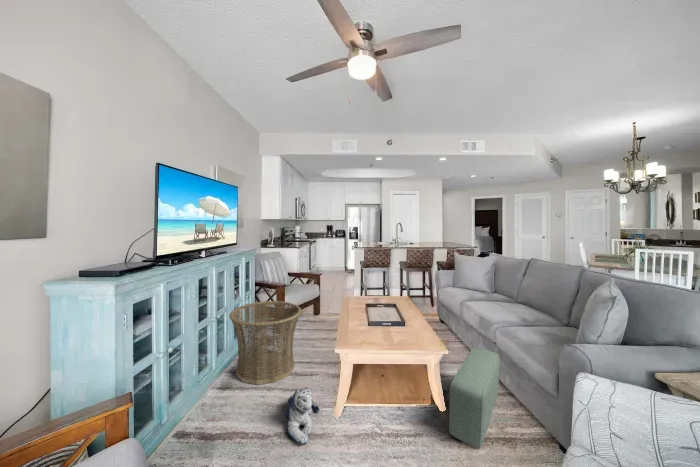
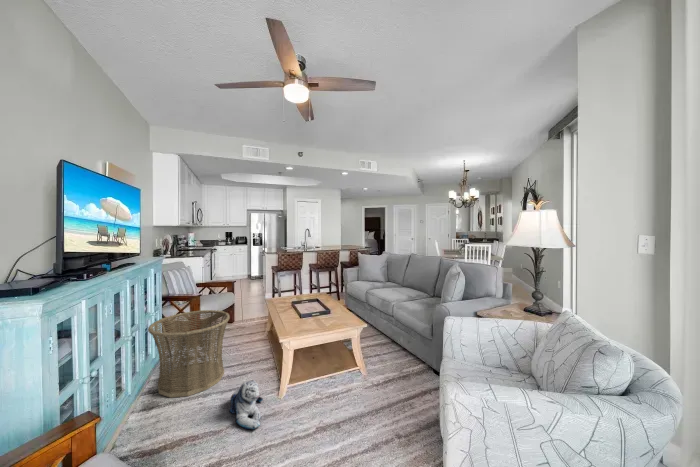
pouf: present [449,348,500,447] -> none [371,323,399,391]

